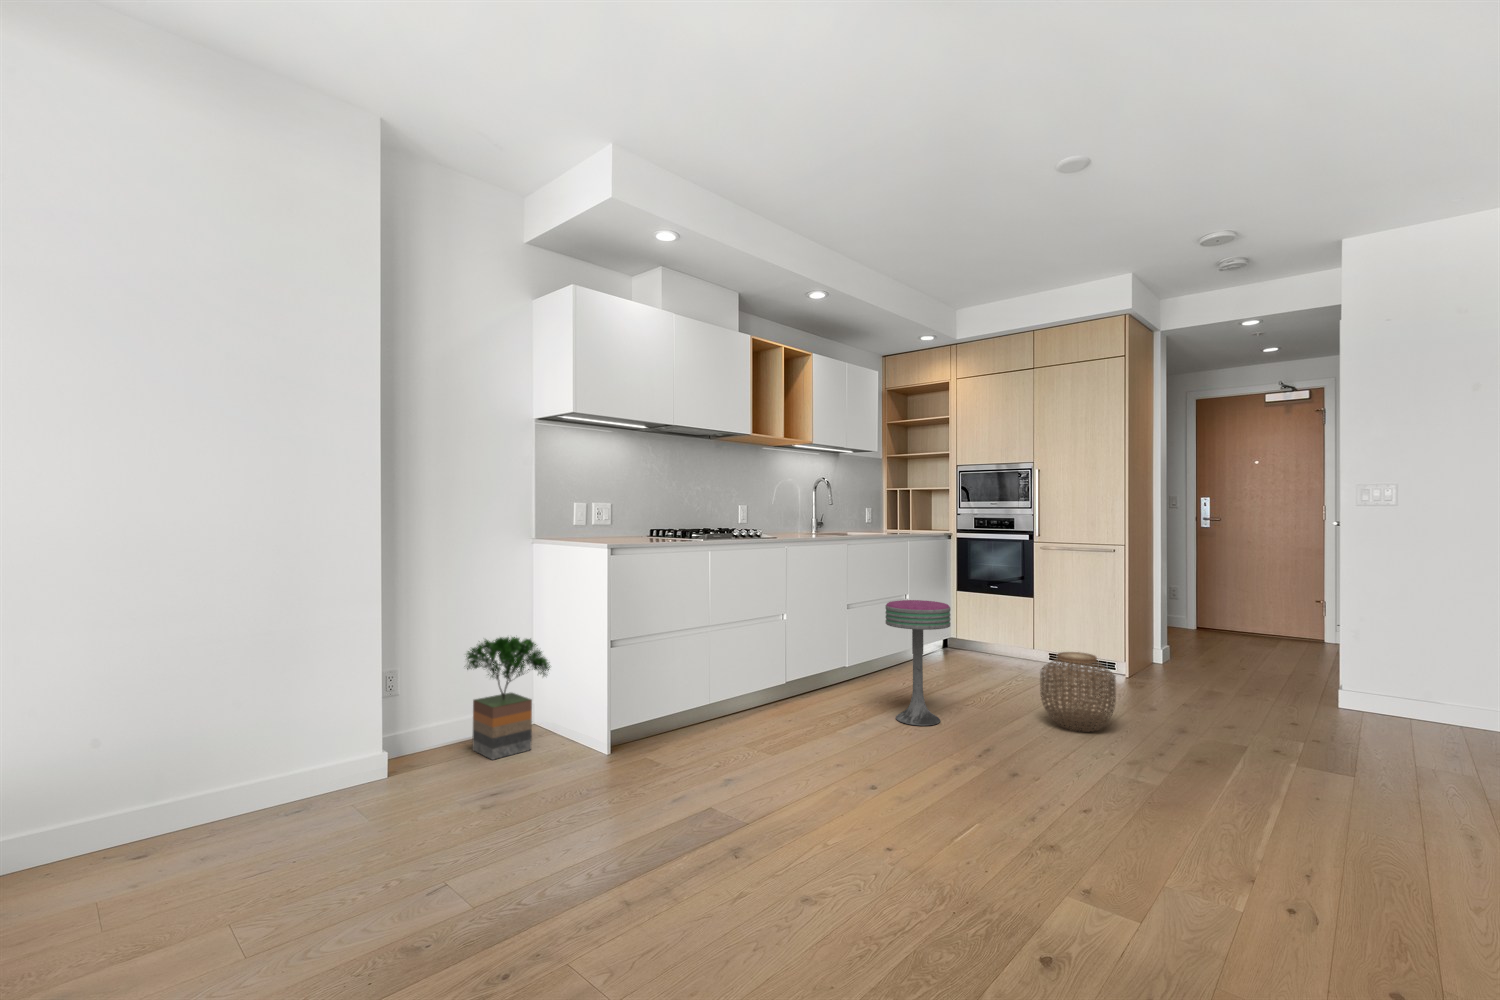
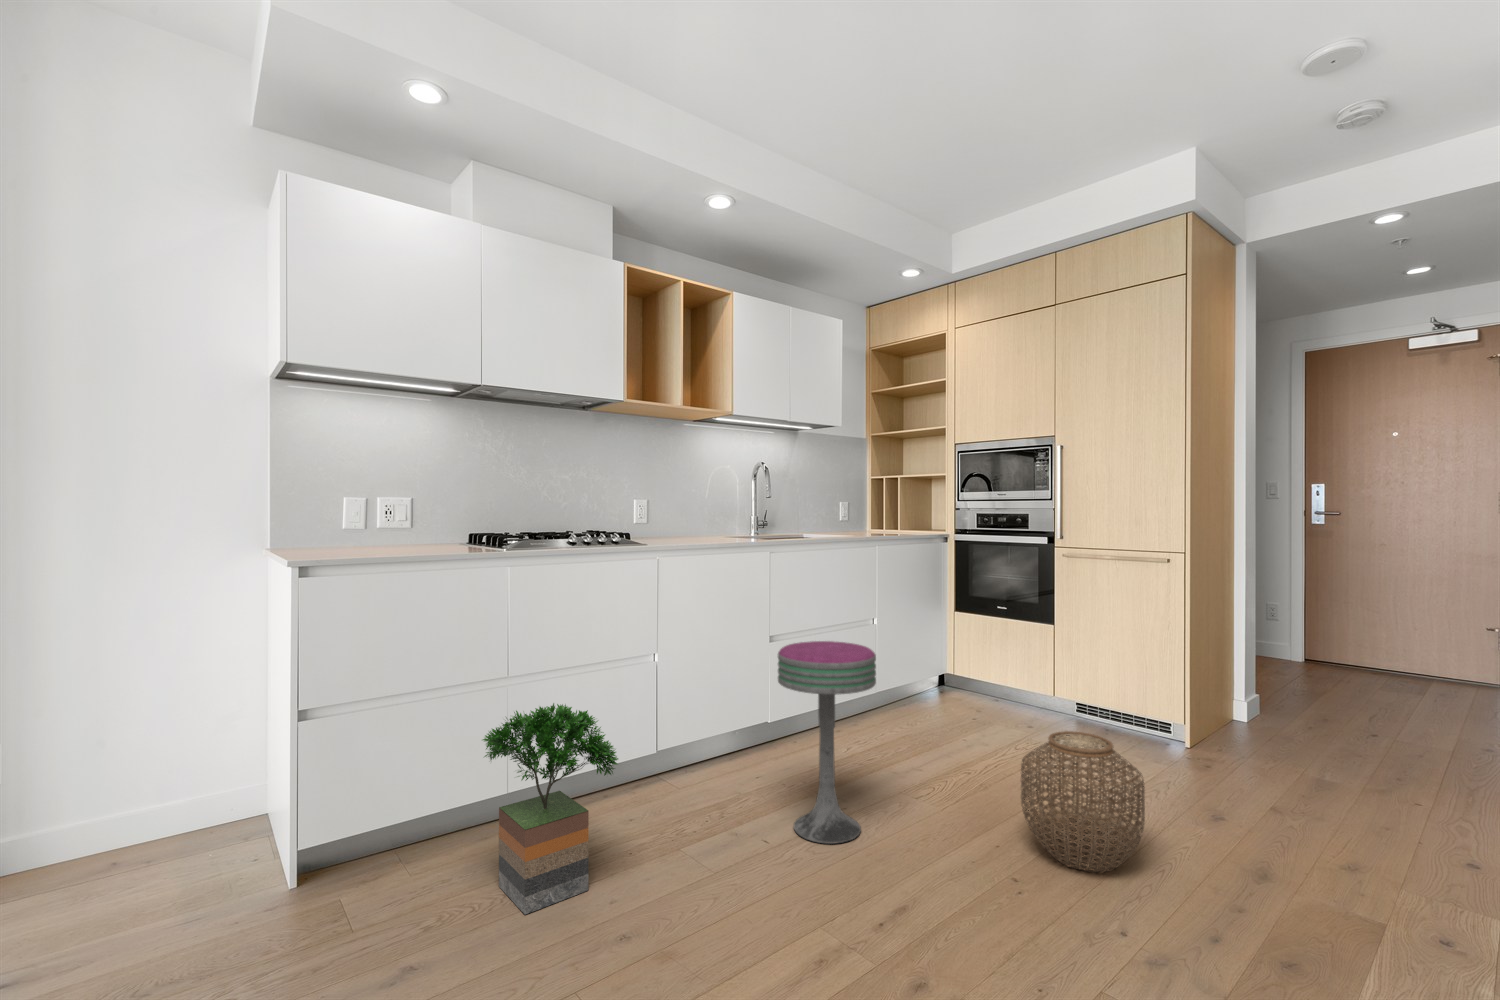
potted tree: present [466,637,550,760] -> present [483,703,618,914]

